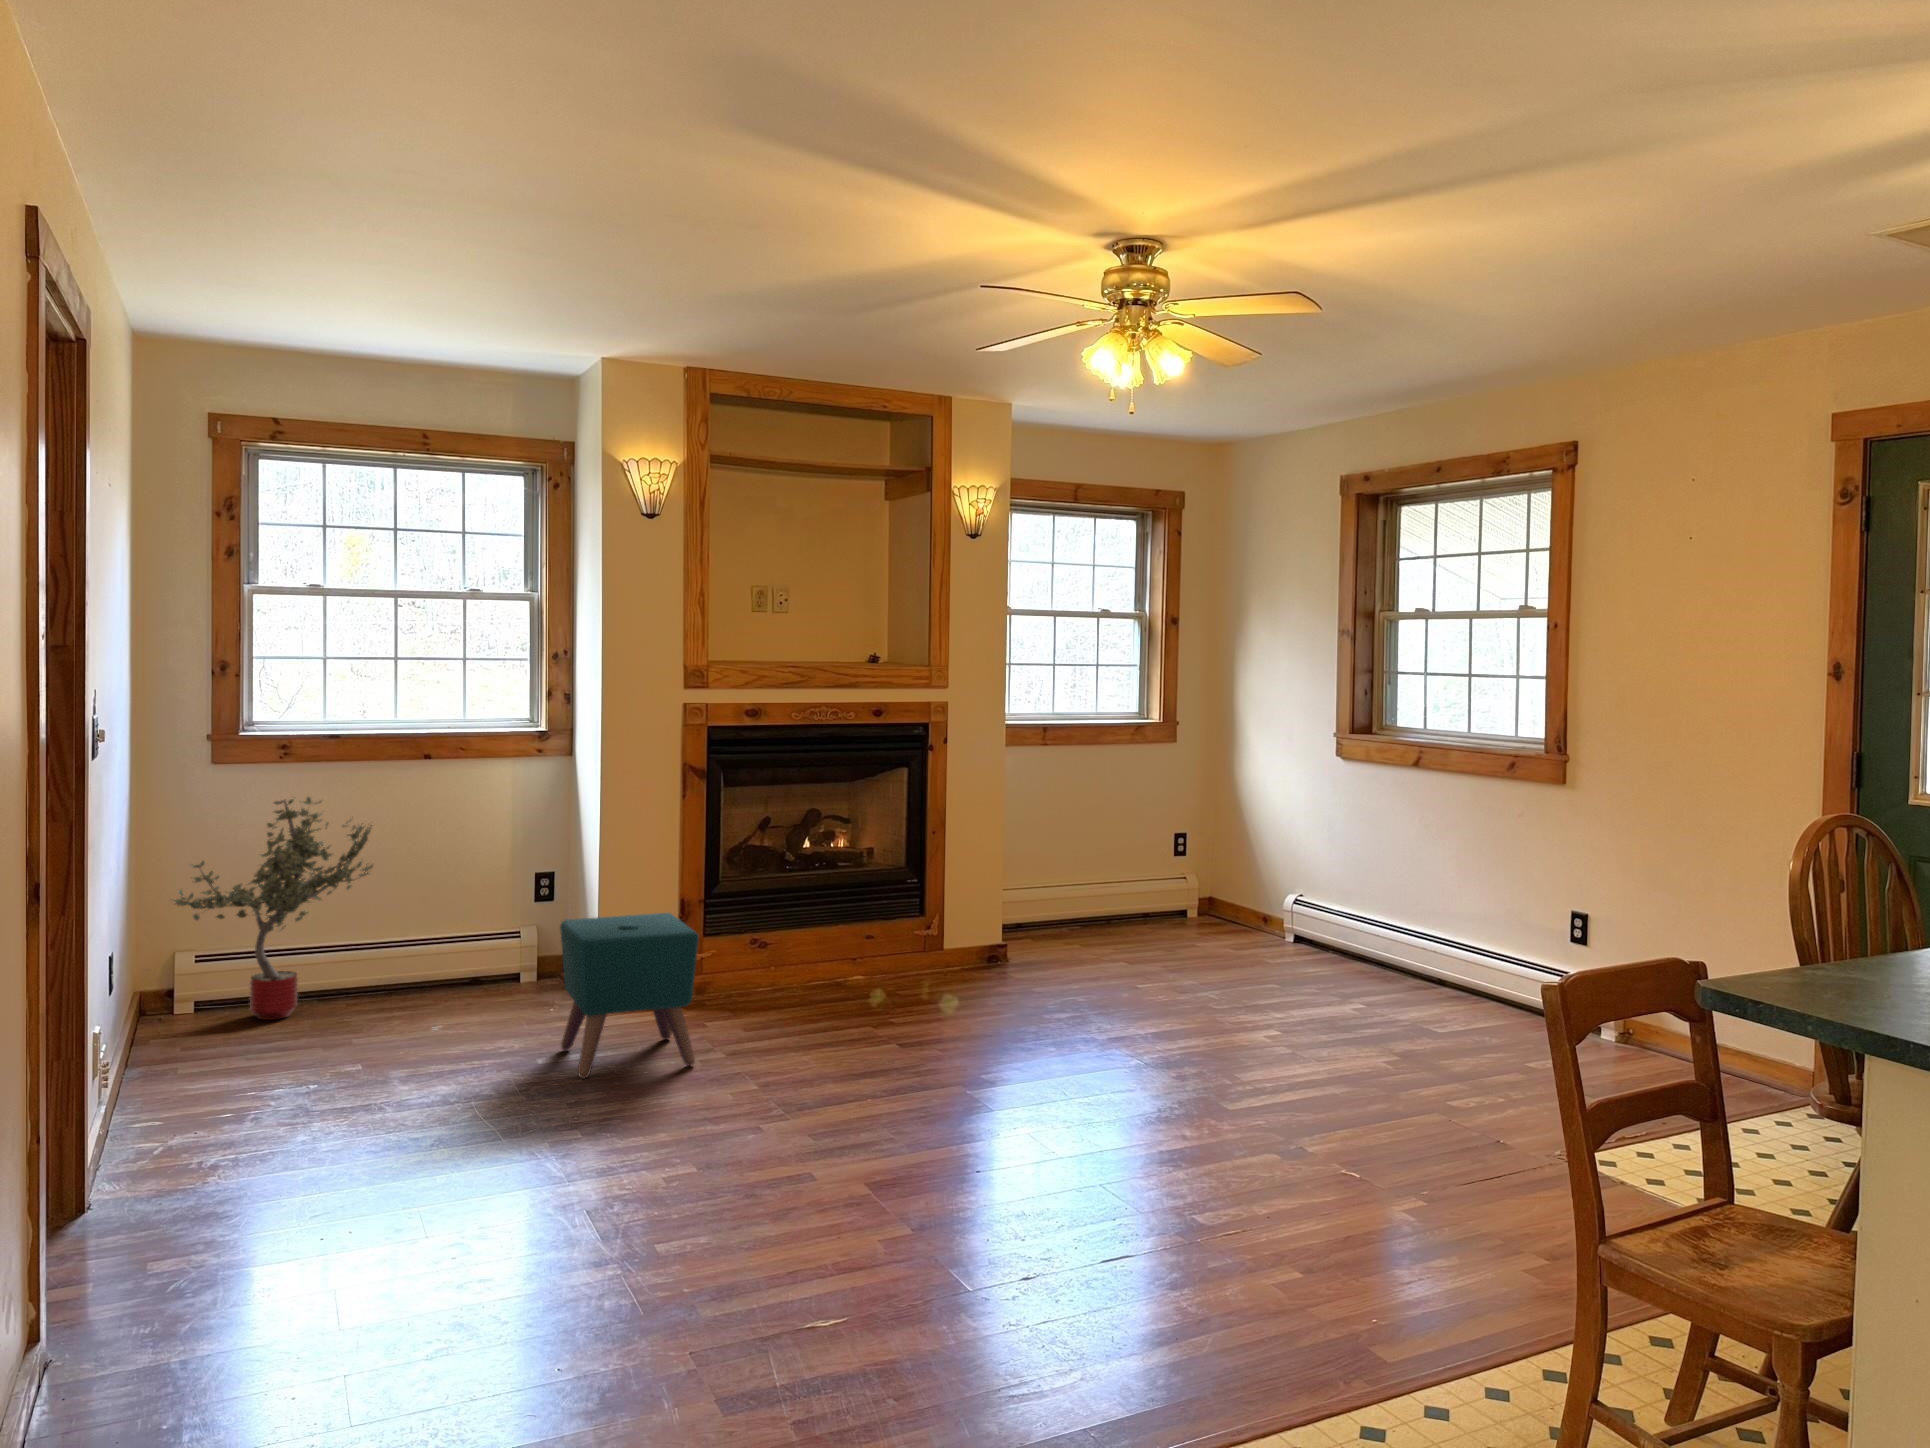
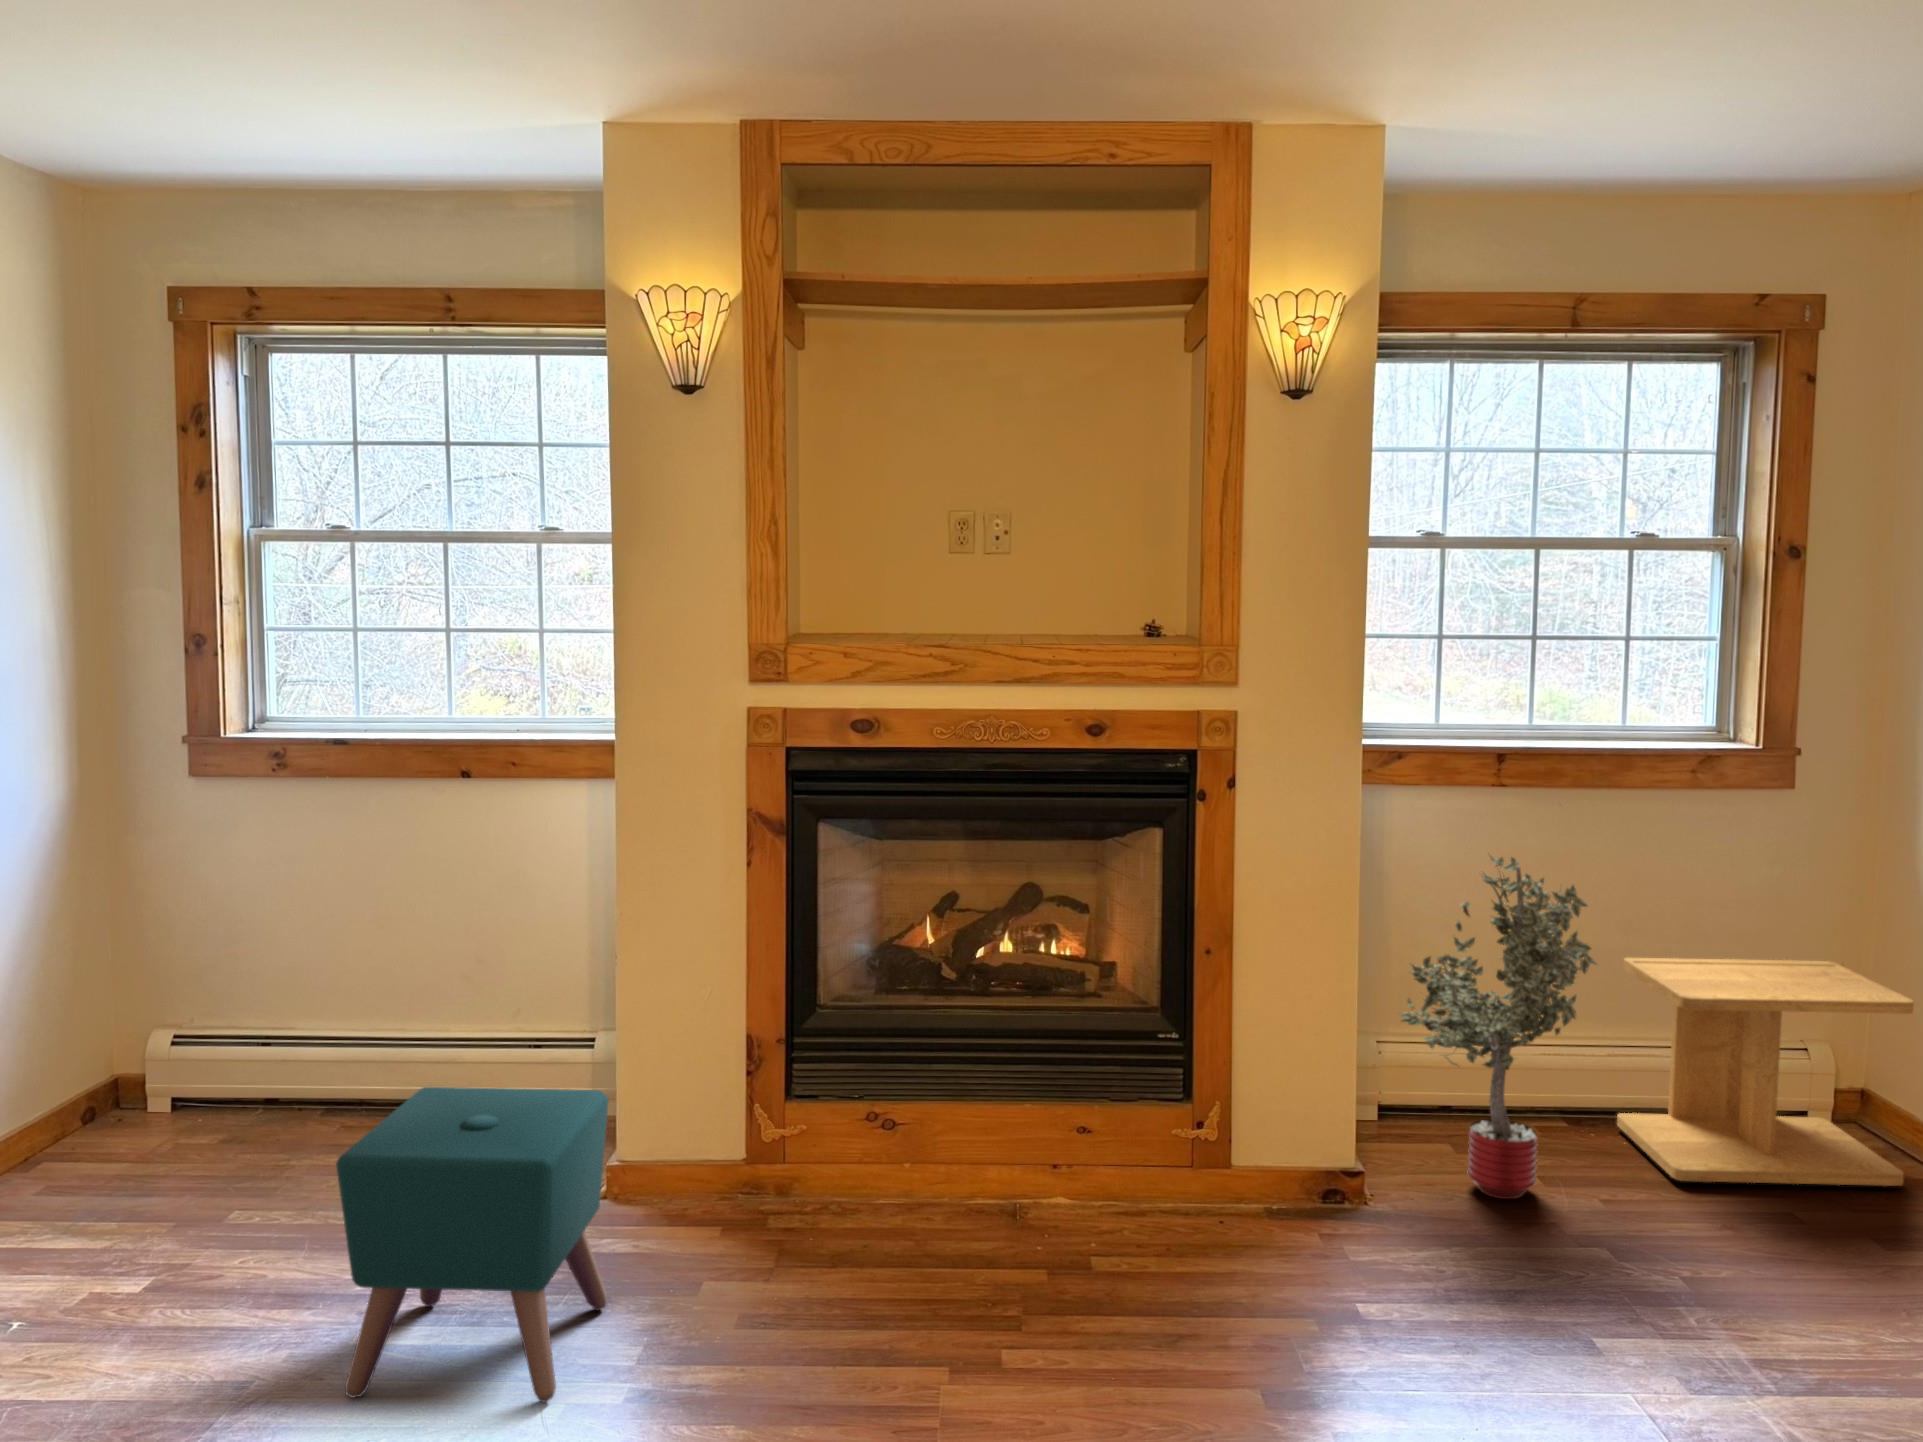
potted tree: present [175,797,373,1020] -> present [1400,857,1597,1199]
side table: none [1105,831,1240,941] -> present [1617,958,1914,1186]

